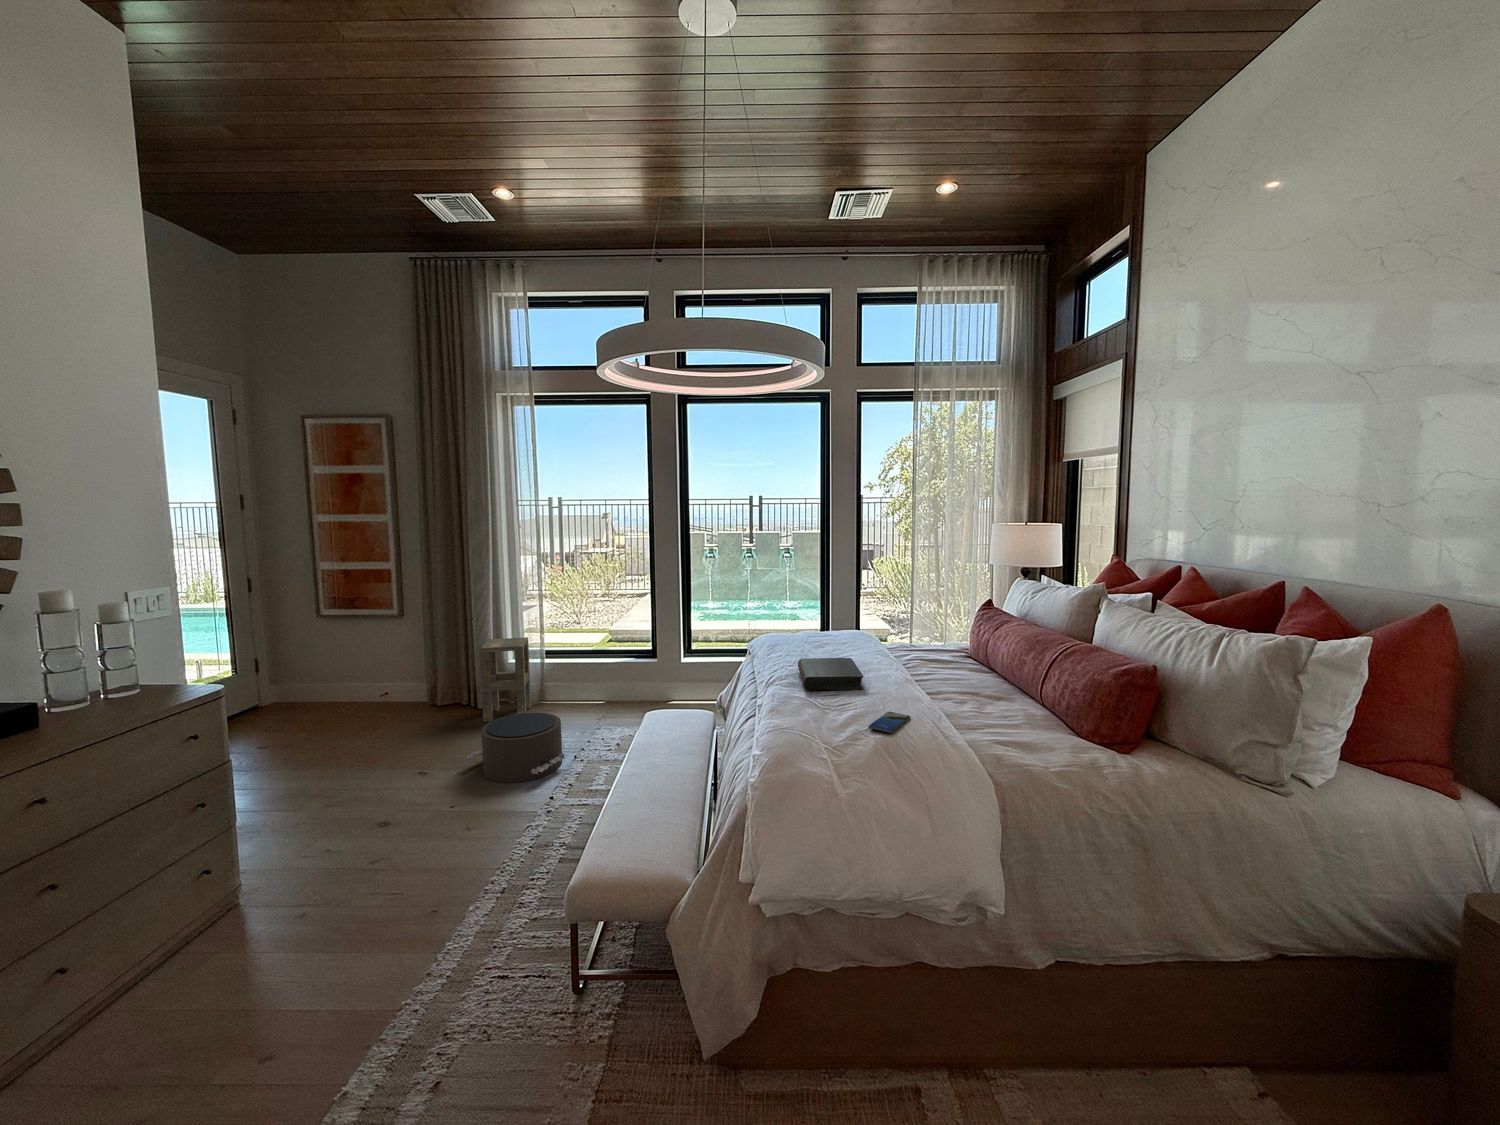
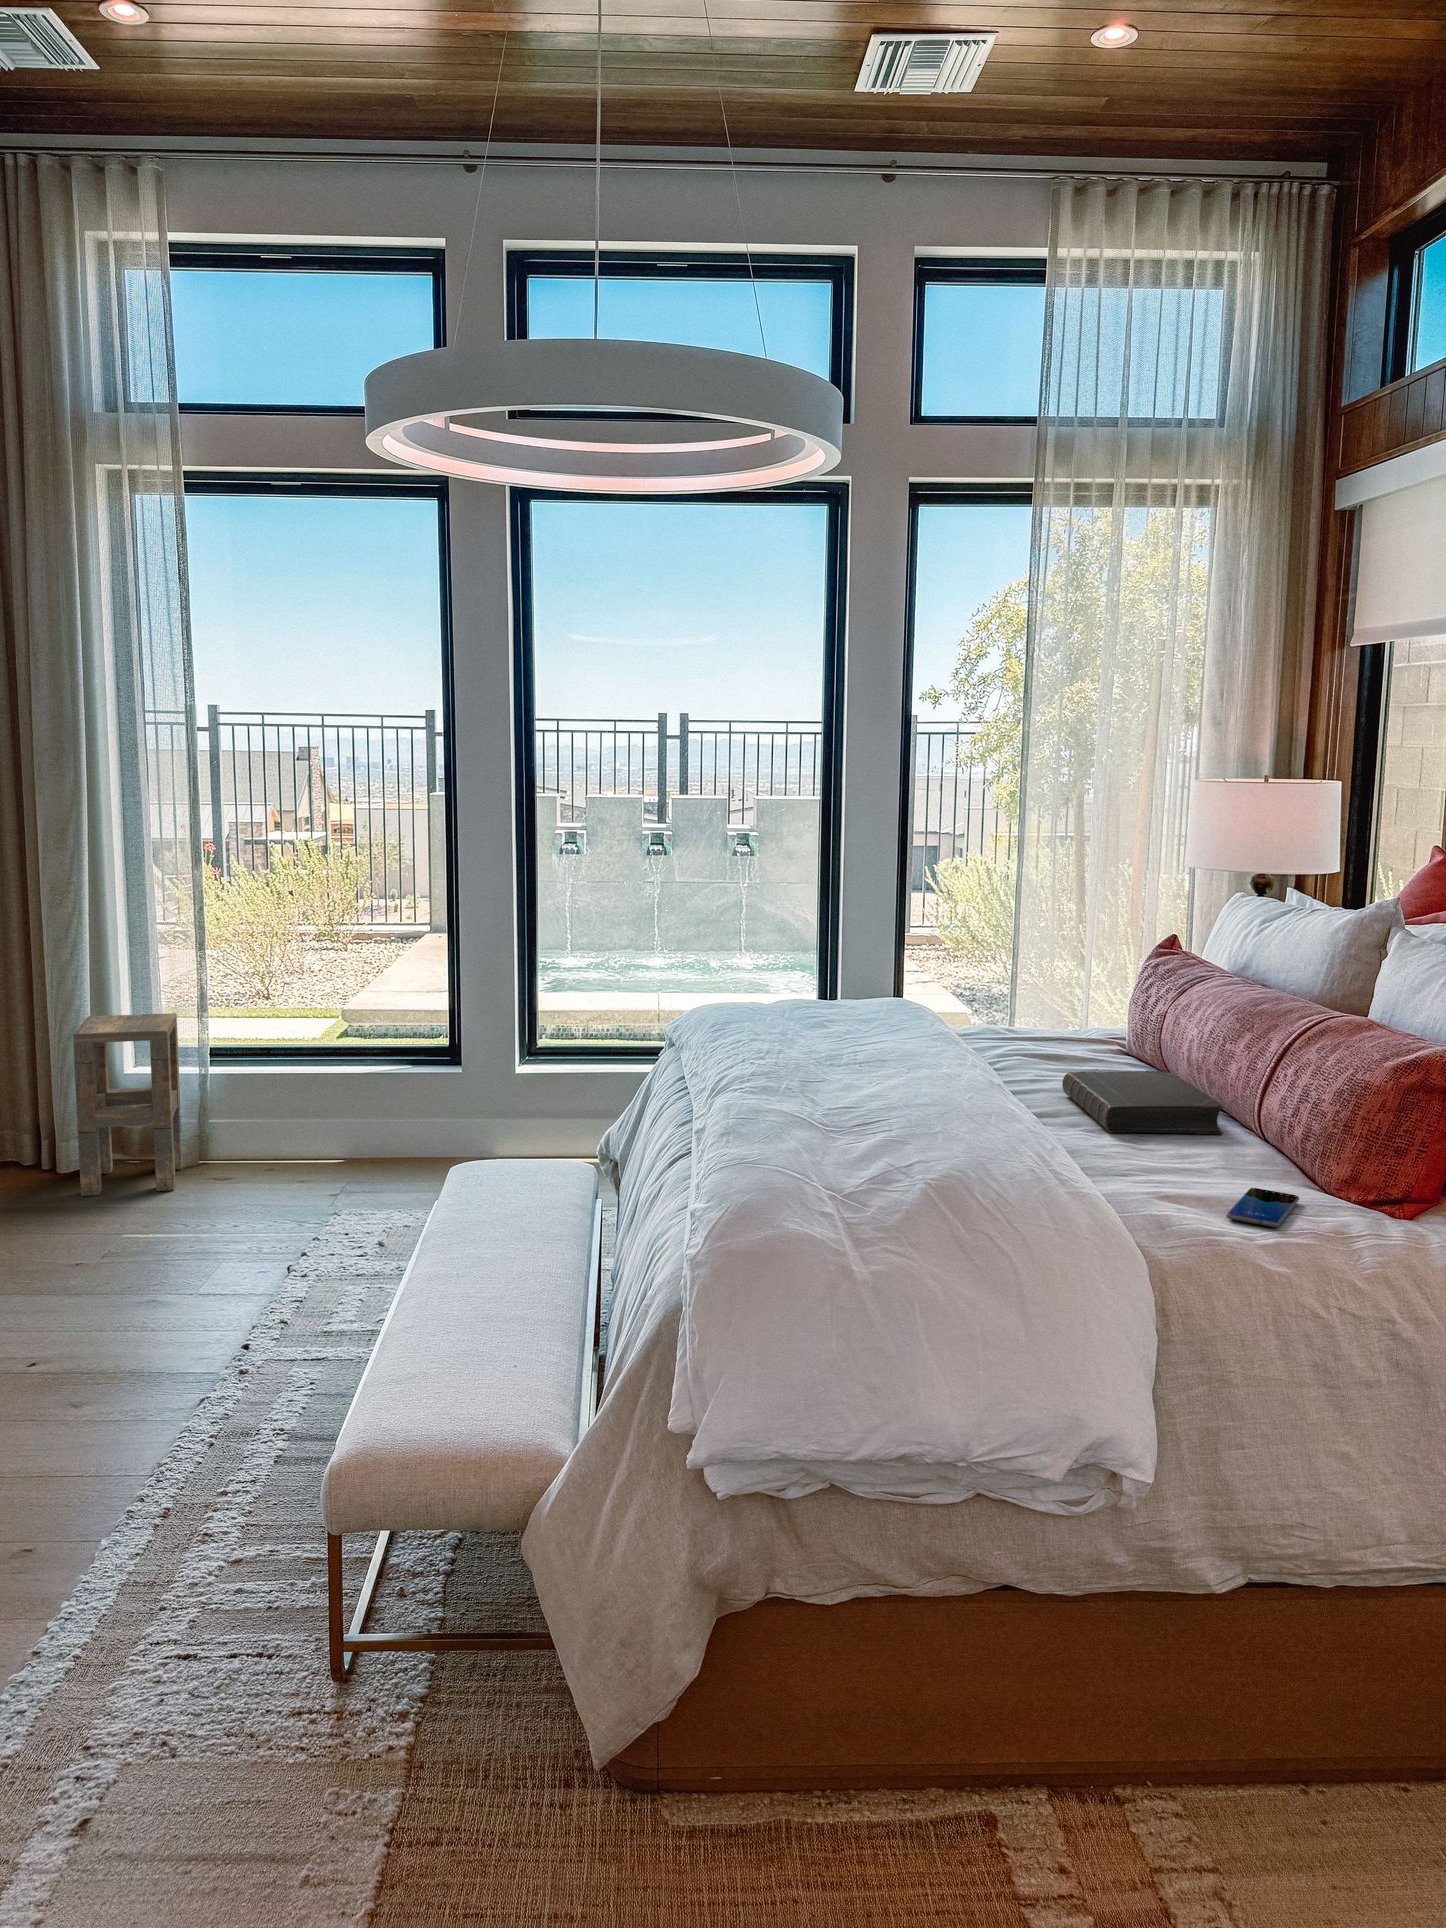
book: present [798,658,864,690] -> present [1062,1071,1224,1134]
smartphone: present [868,712,910,733] -> present [1227,1188,1299,1227]
pouf: present [466,713,567,783] -> none [55,1170,277,1313]

